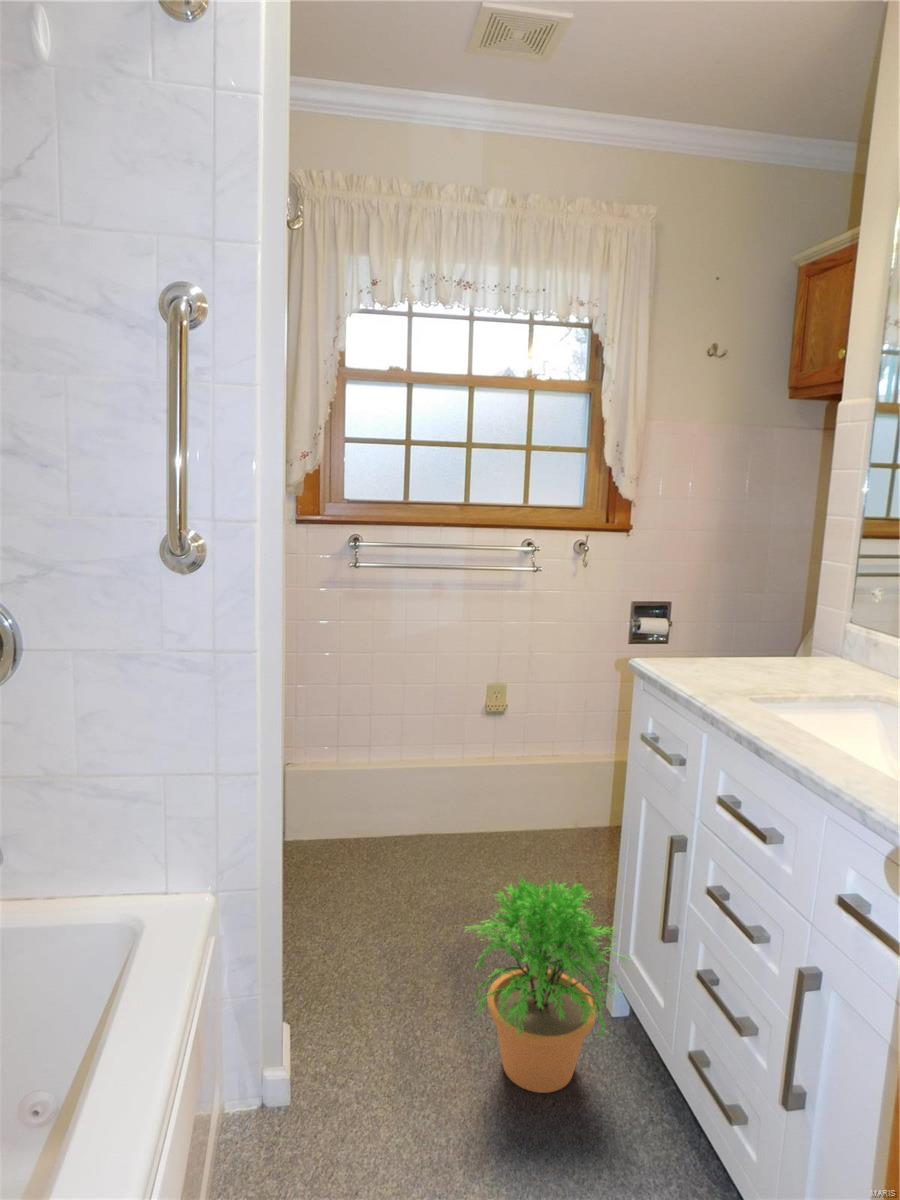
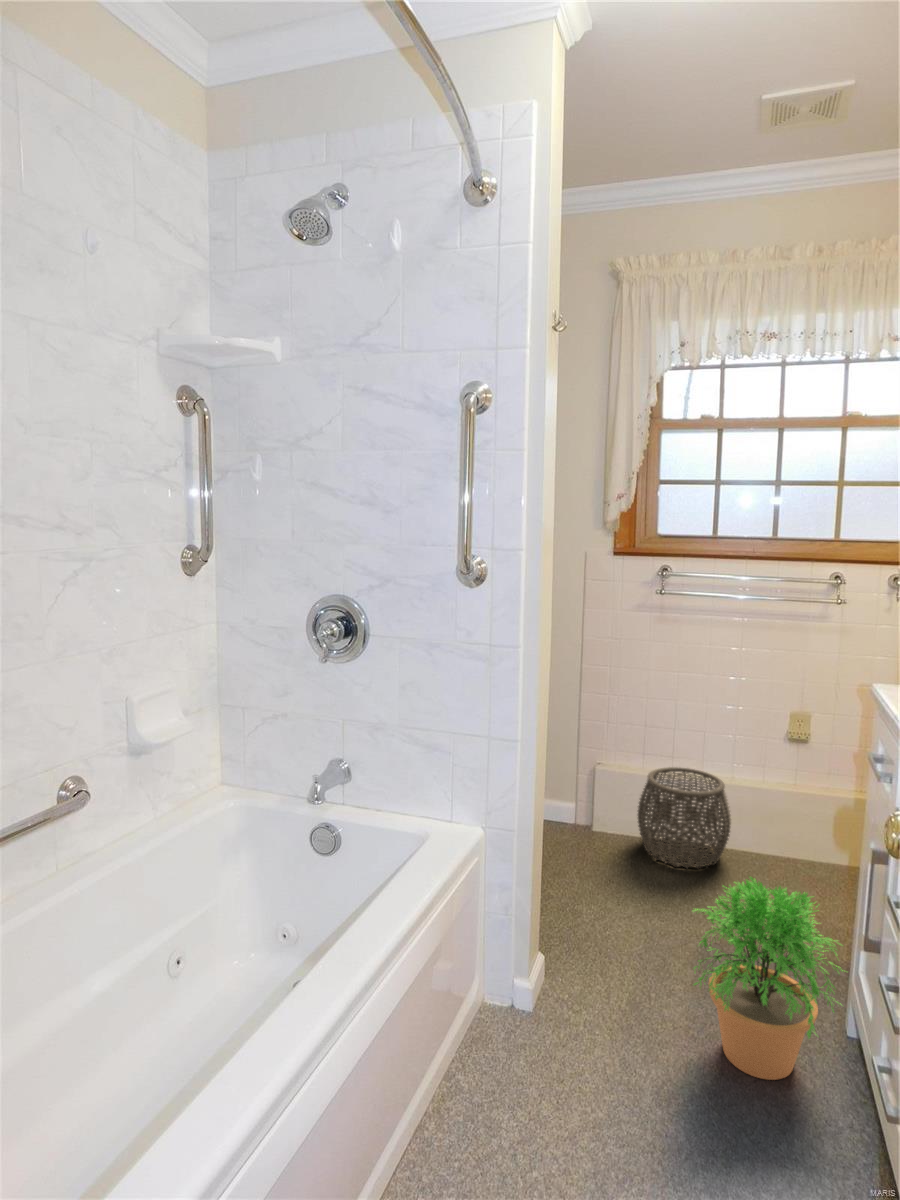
woven basket: none [344,756,444,867] -> present [638,767,731,869]

